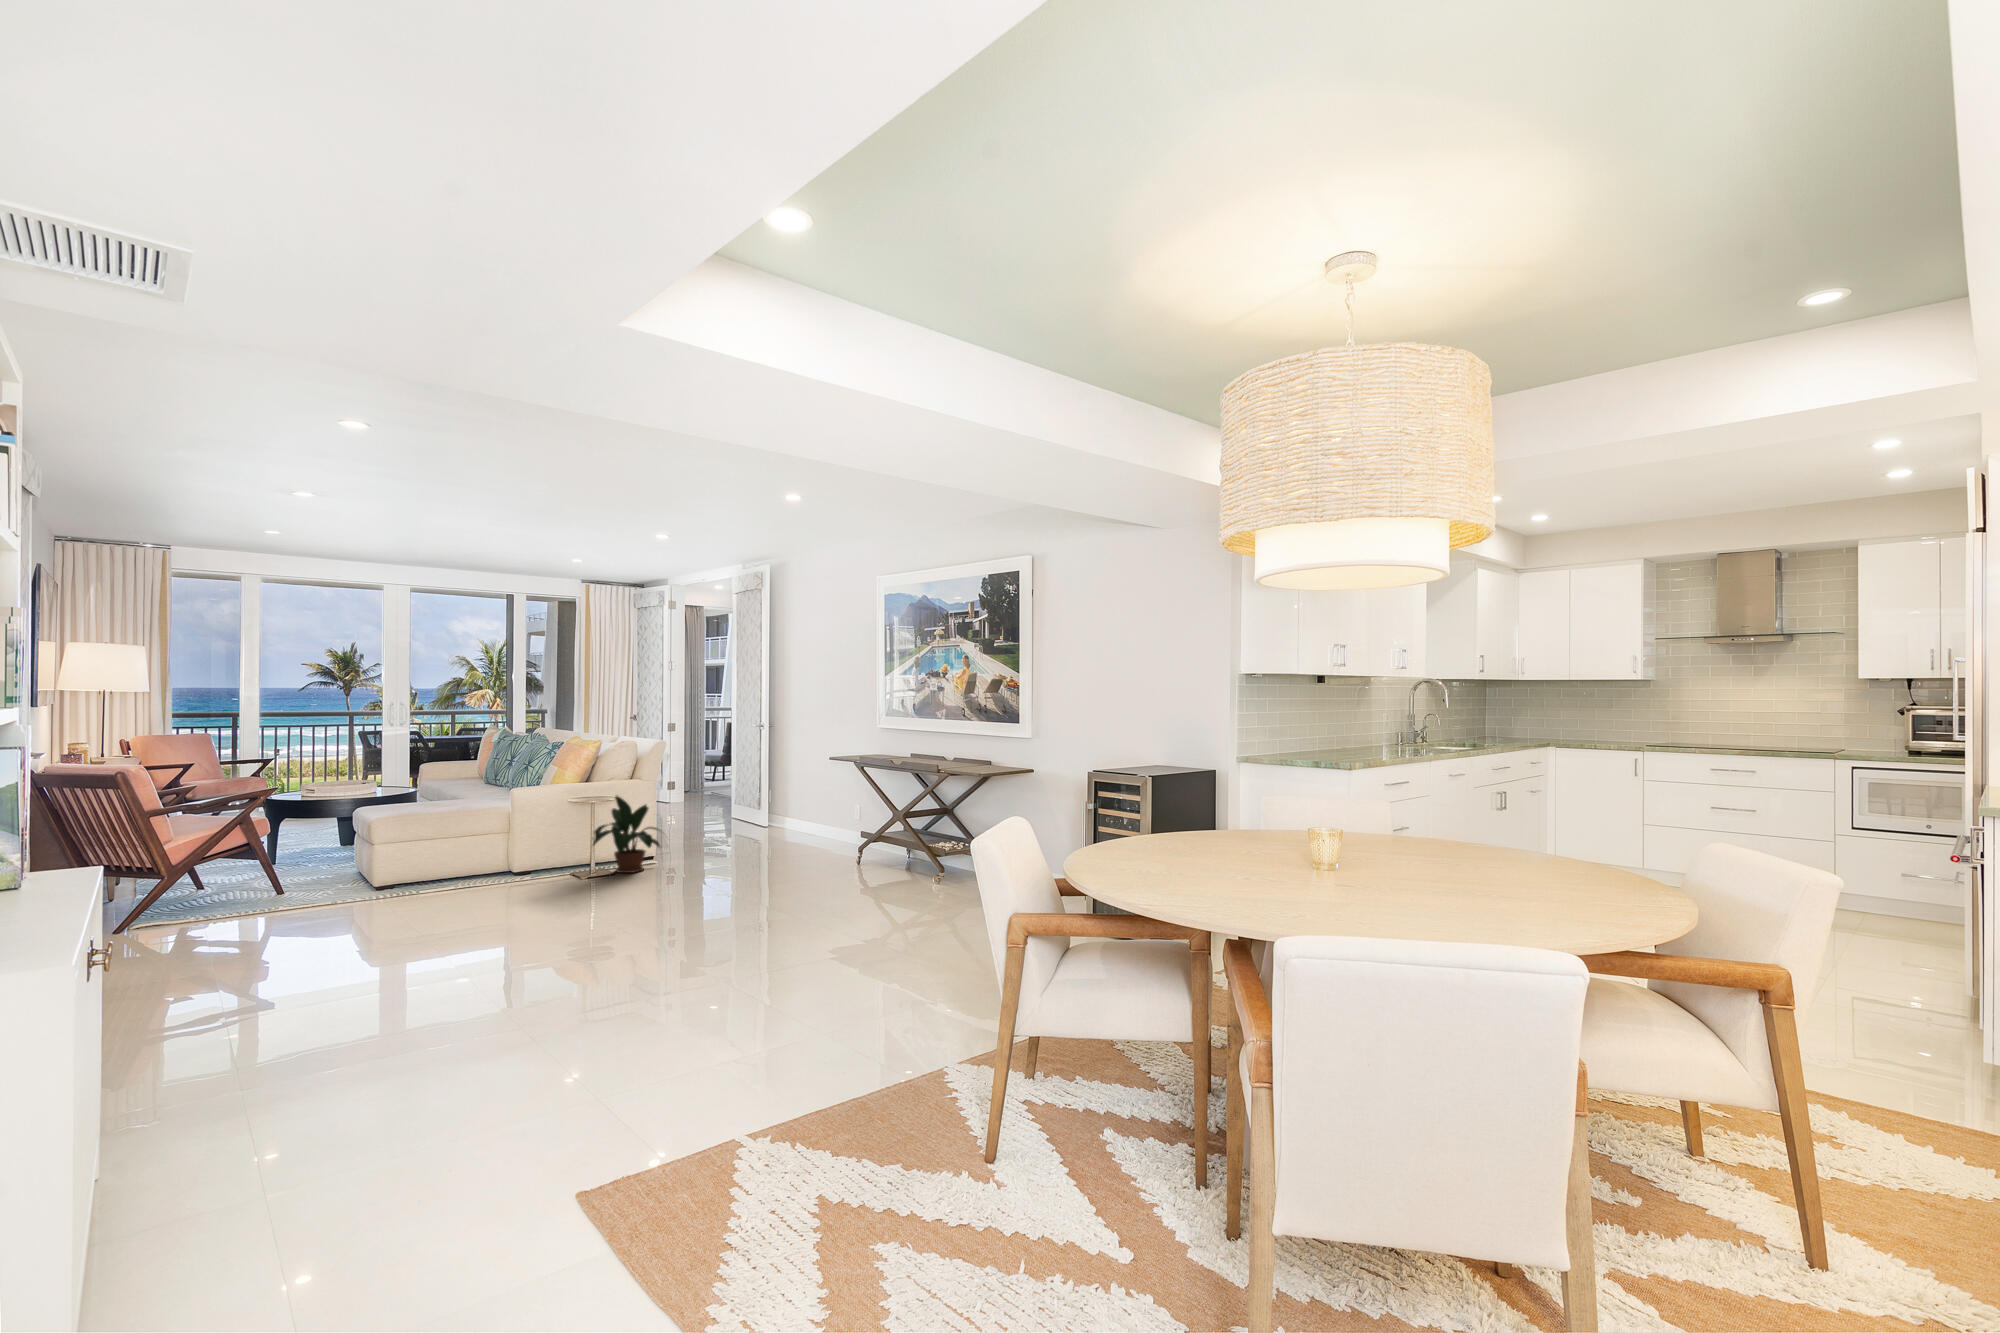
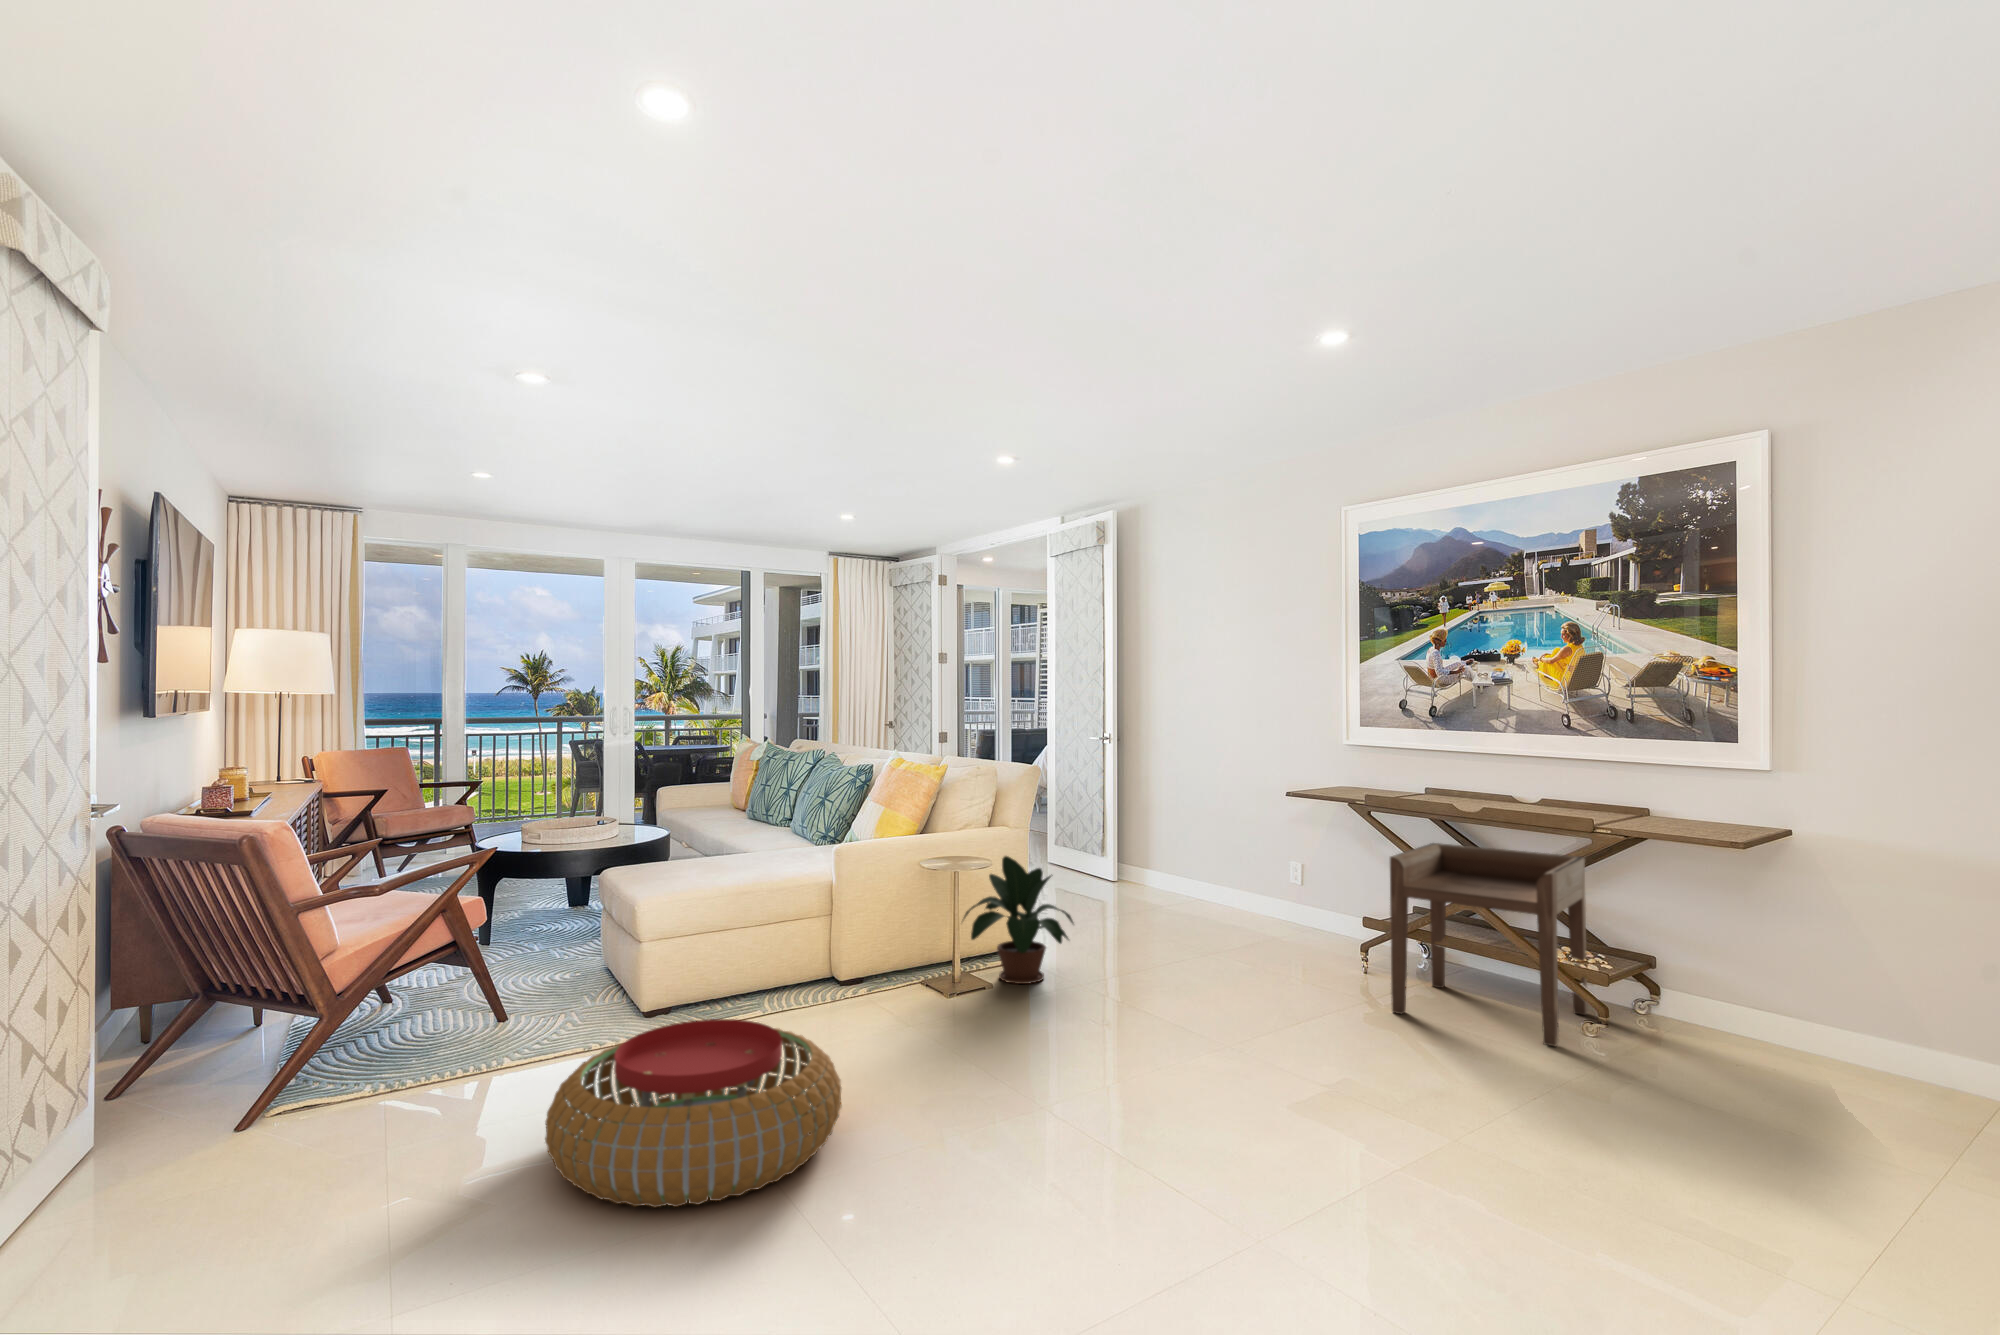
side table: none [830,785,940,888] -> present [1390,843,1588,1046]
pouf: none [290,872,460,946] -> present [545,1019,842,1207]

